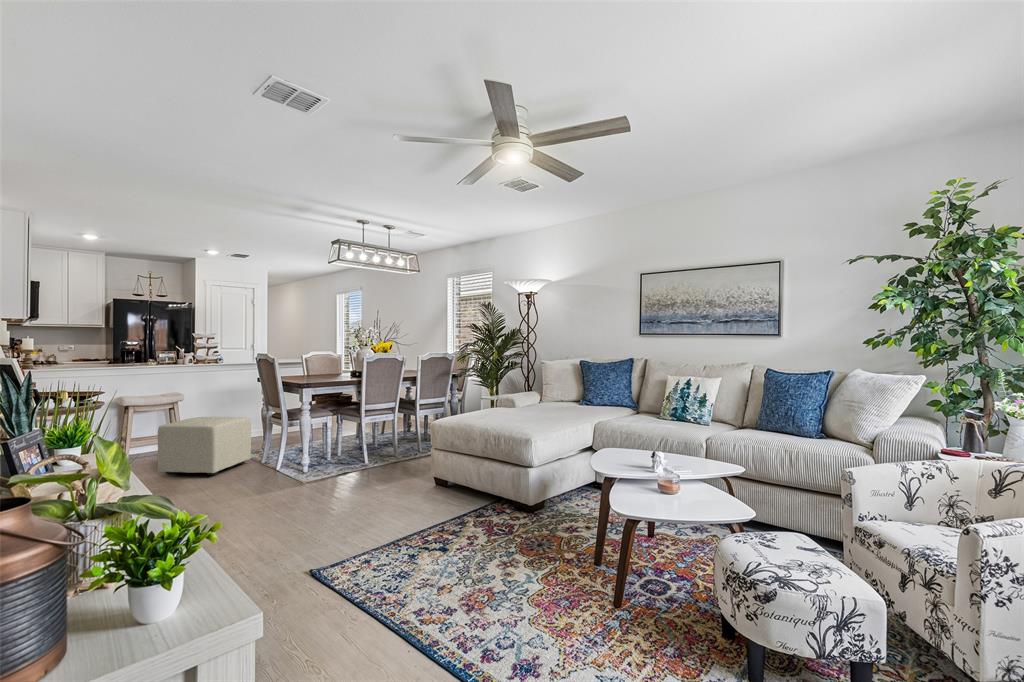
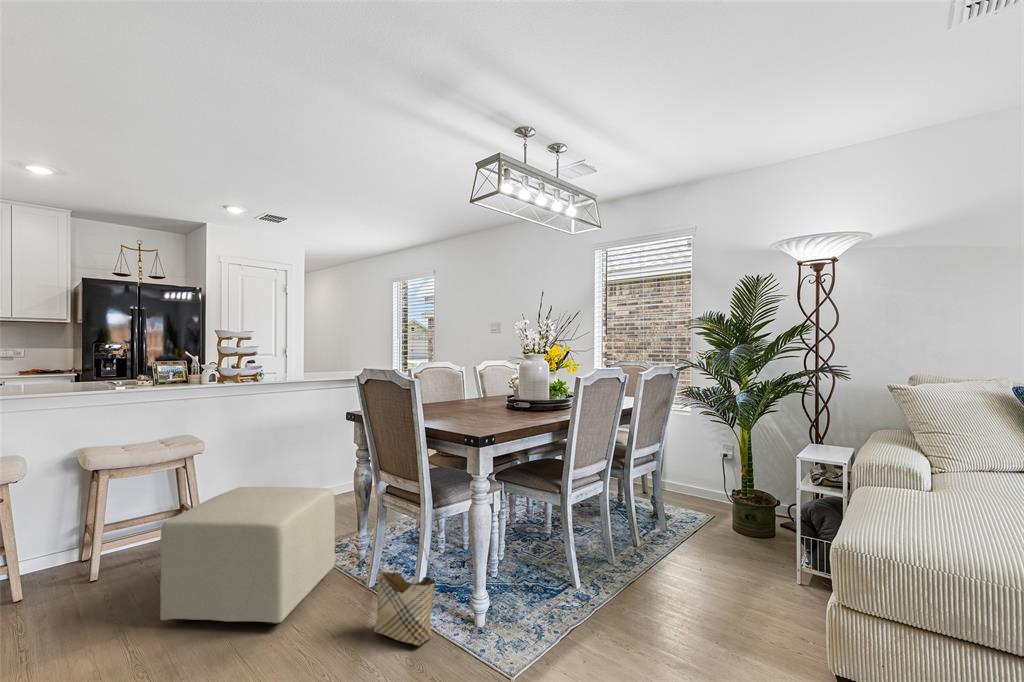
woven basket: none [257,436,286,480] -> present [374,541,435,645]

